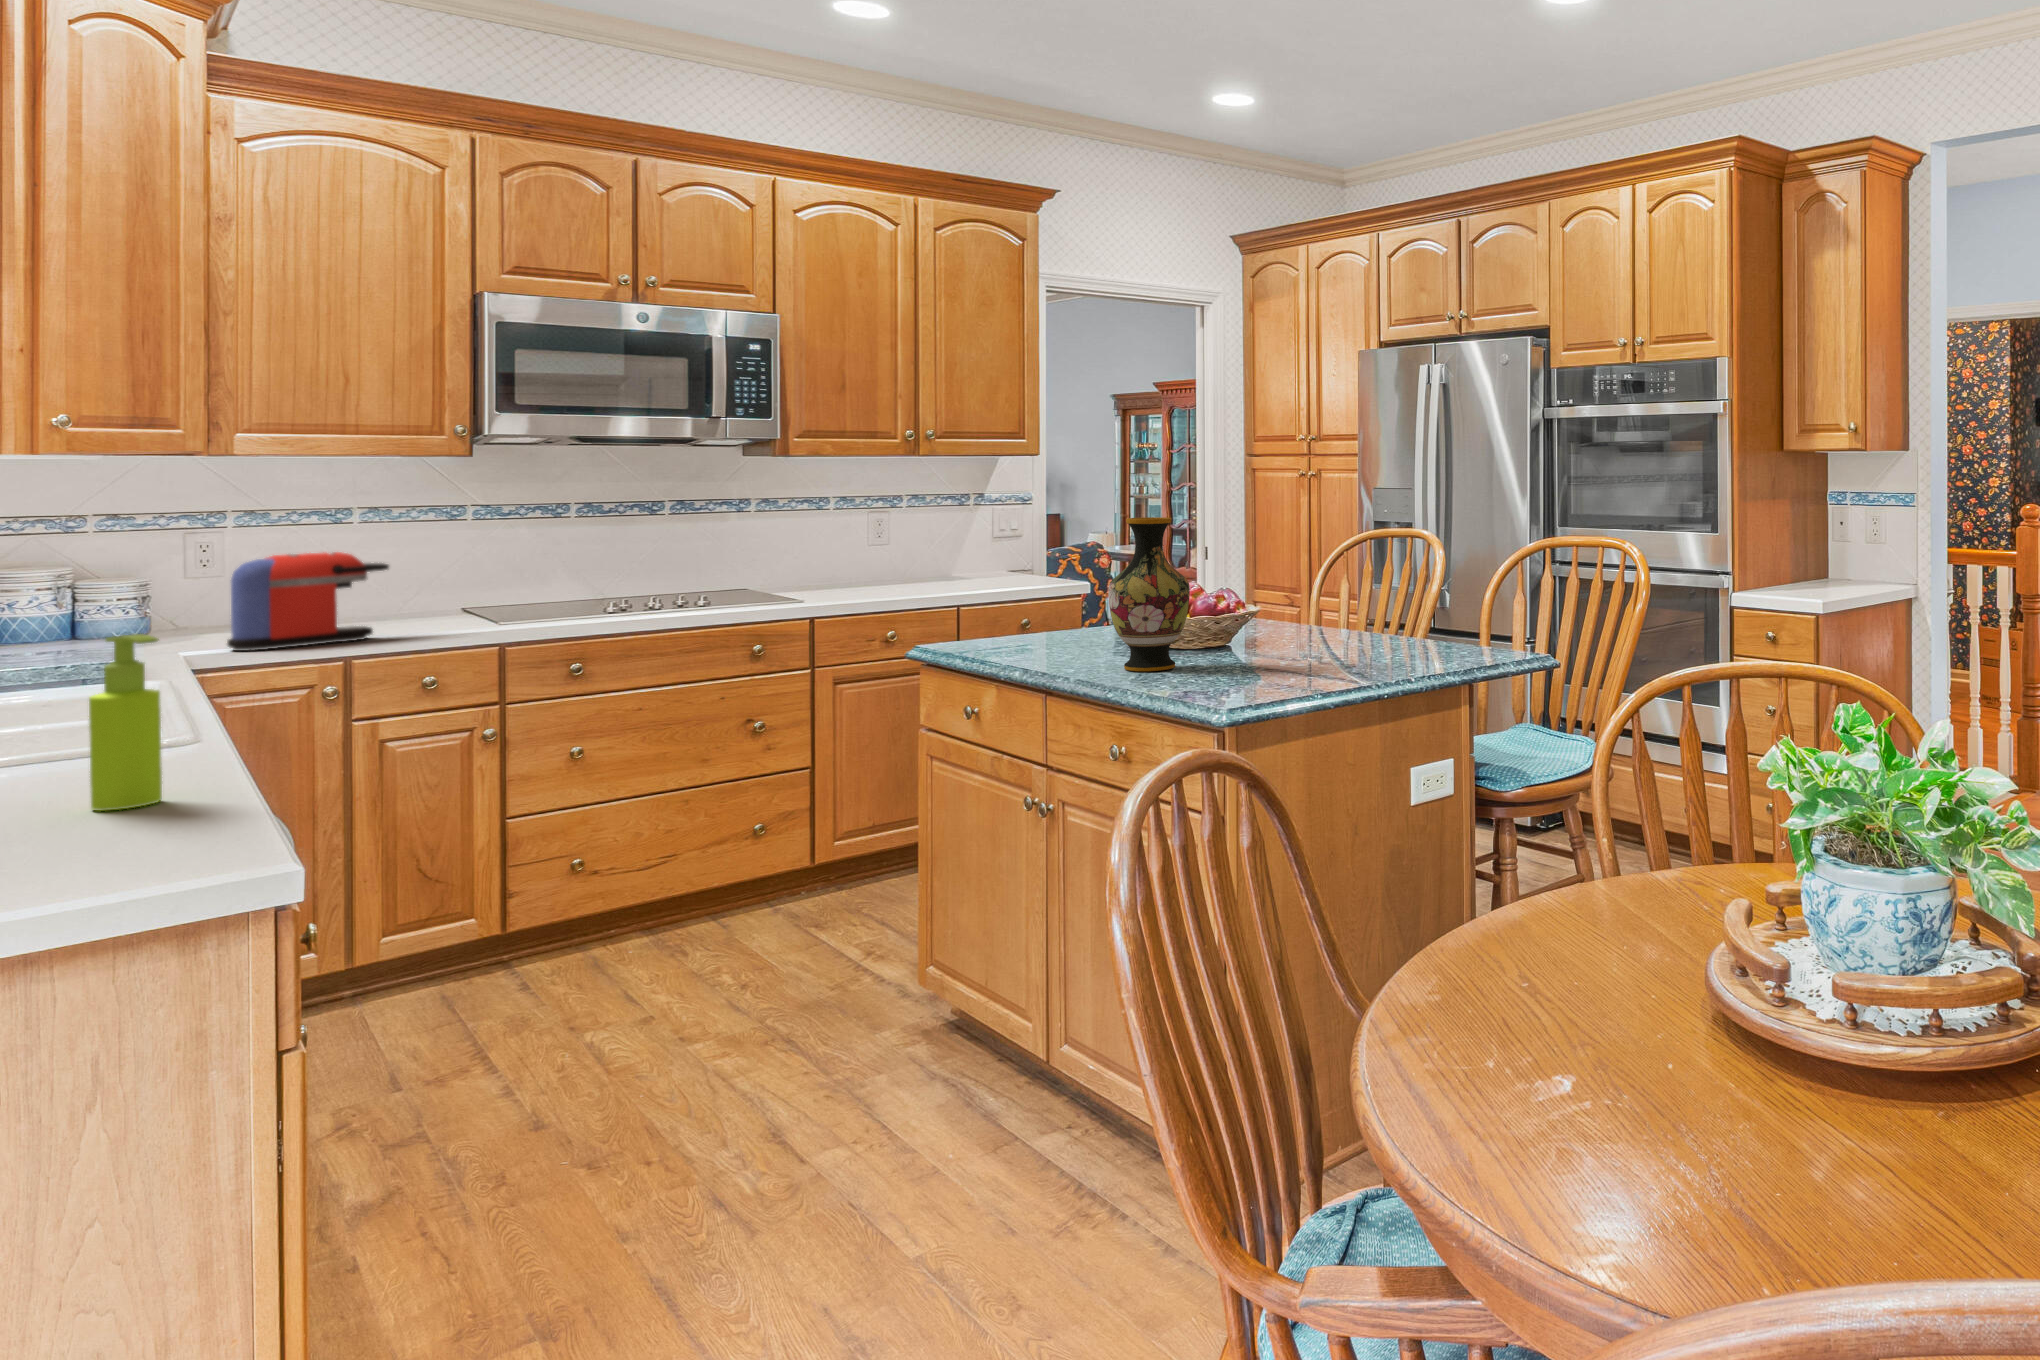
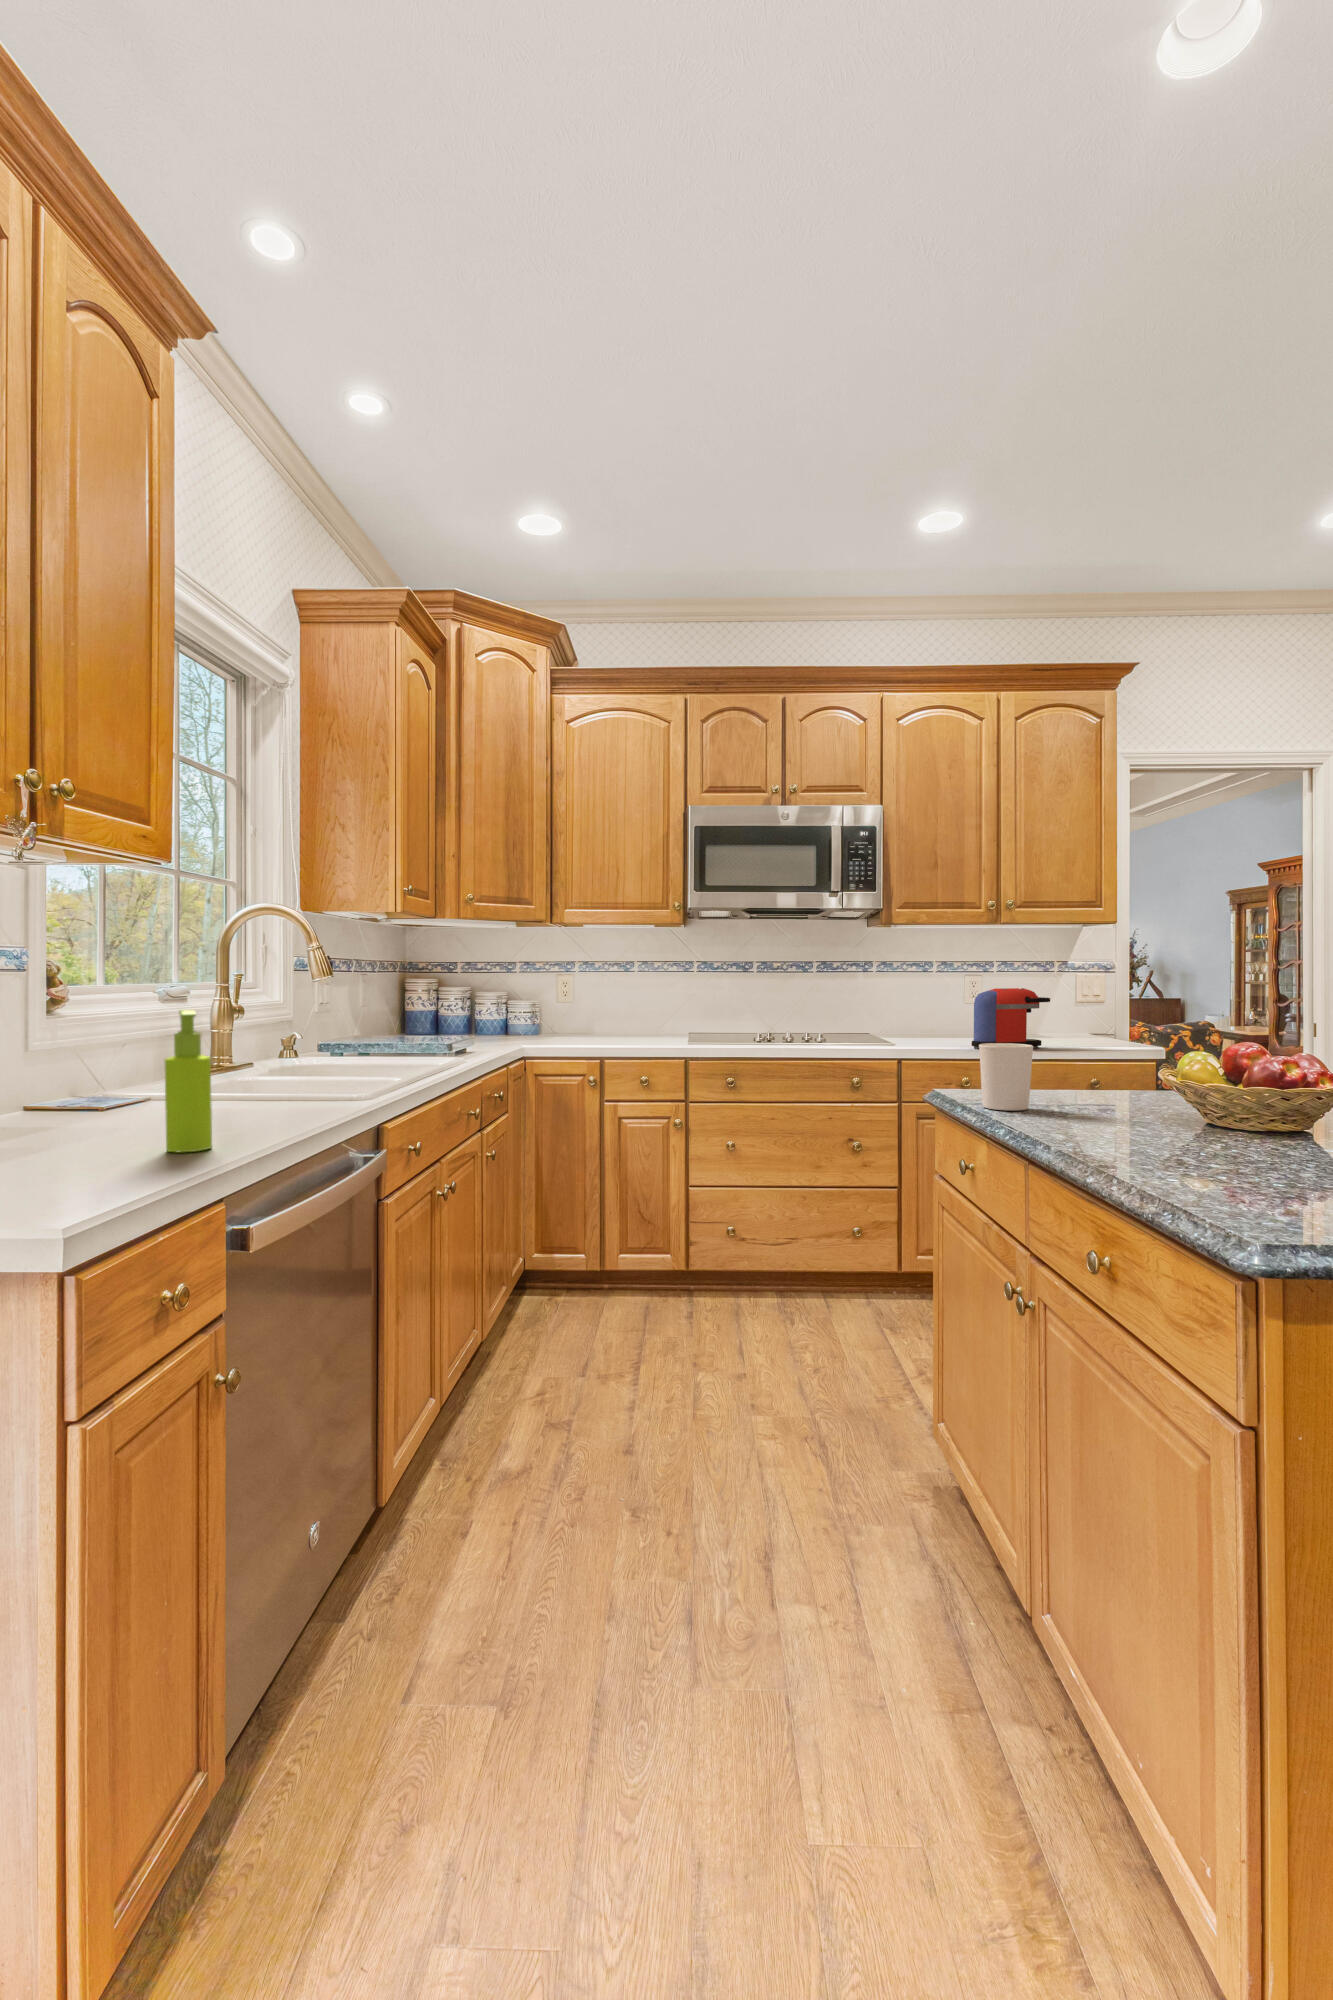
vase: present [1108,517,1190,671] -> none [1112,946,1233,1153]
coffee maker: present [227,552,389,651] -> present [972,988,1050,1049]
candle holder: none [978,596,1027,657] -> present [979,1043,1033,1111]

